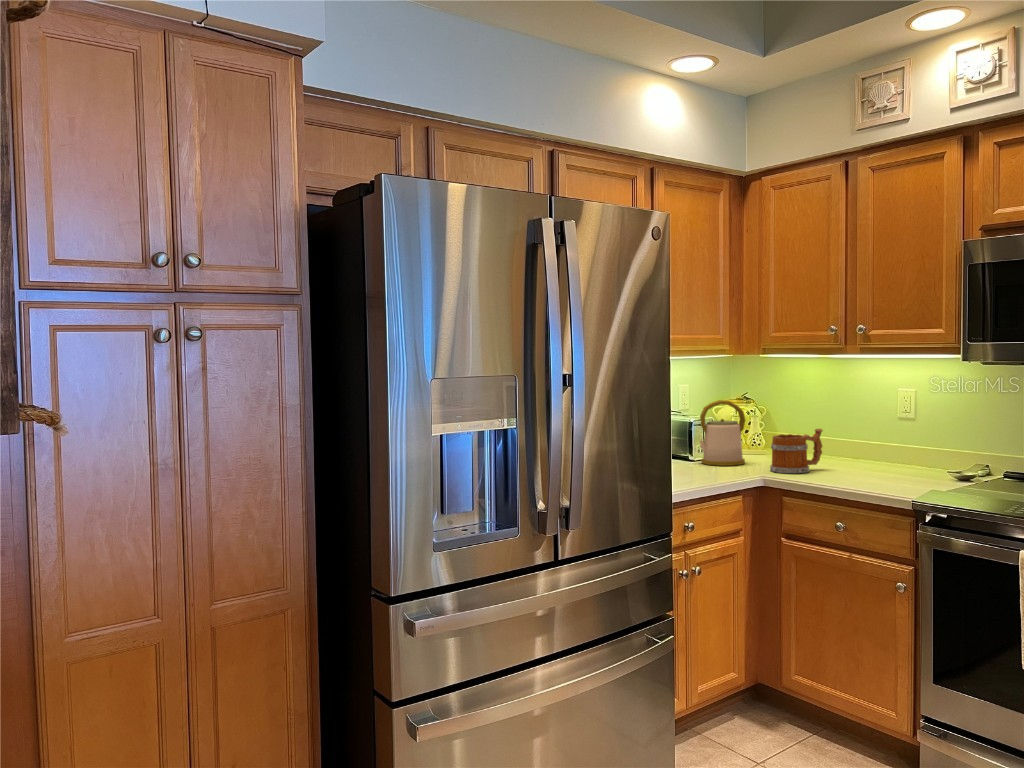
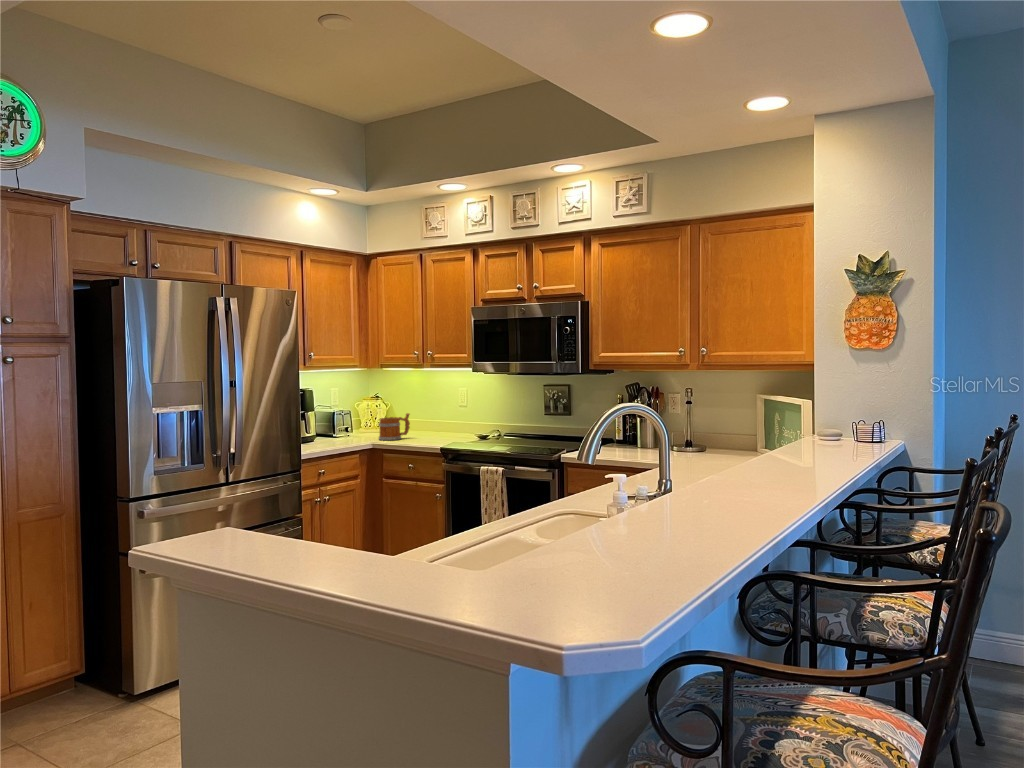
kettle: present [700,400,745,466] -> none [334,397,368,438]

